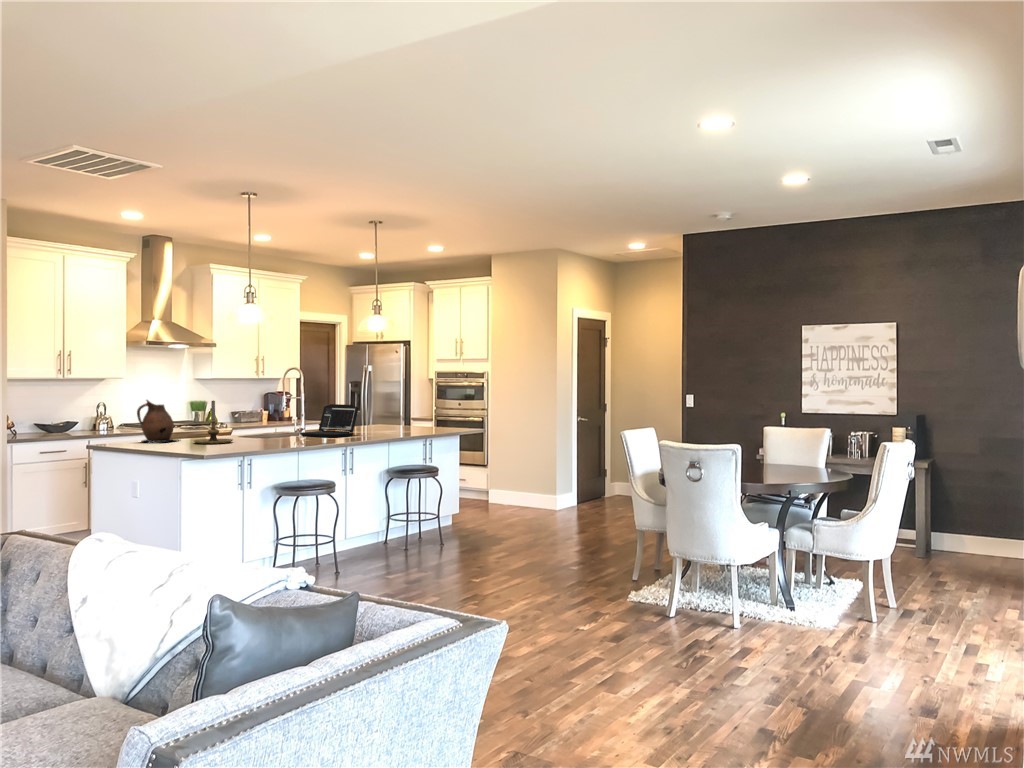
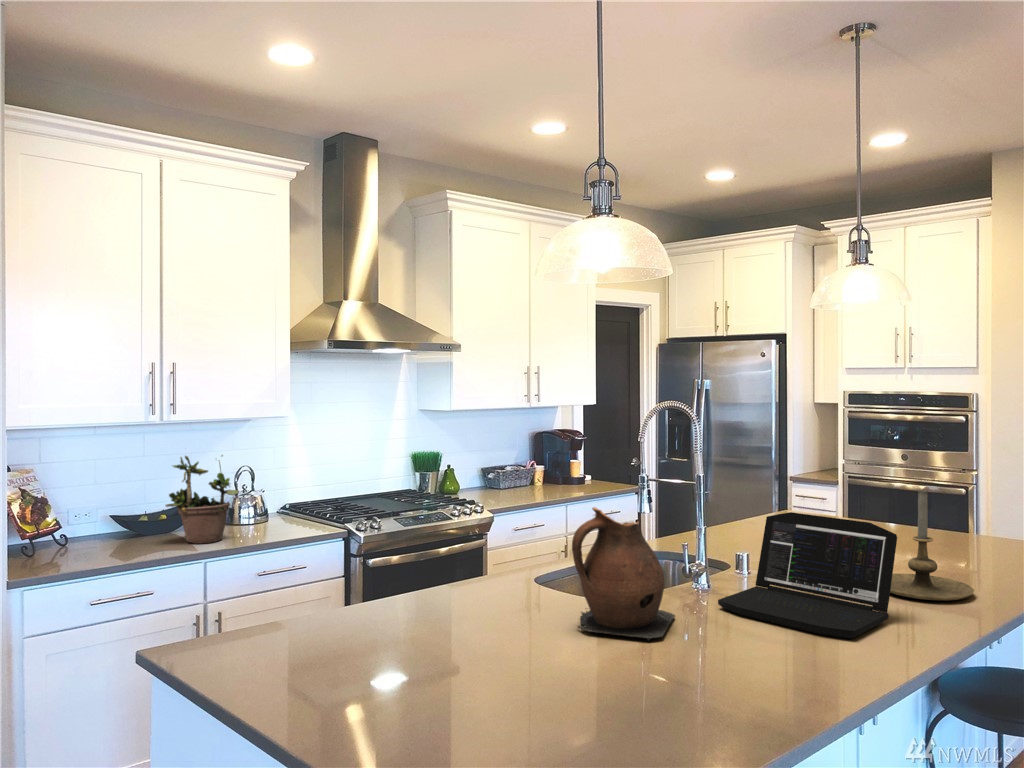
potted plant: none [67,390,103,434] -> present [165,455,239,544]
ceramic pitcher: present [137,400,179,442] -> present [572,507,675,641]
candle holder: present [193,400,233,444] -> present [890,490,974,601]

